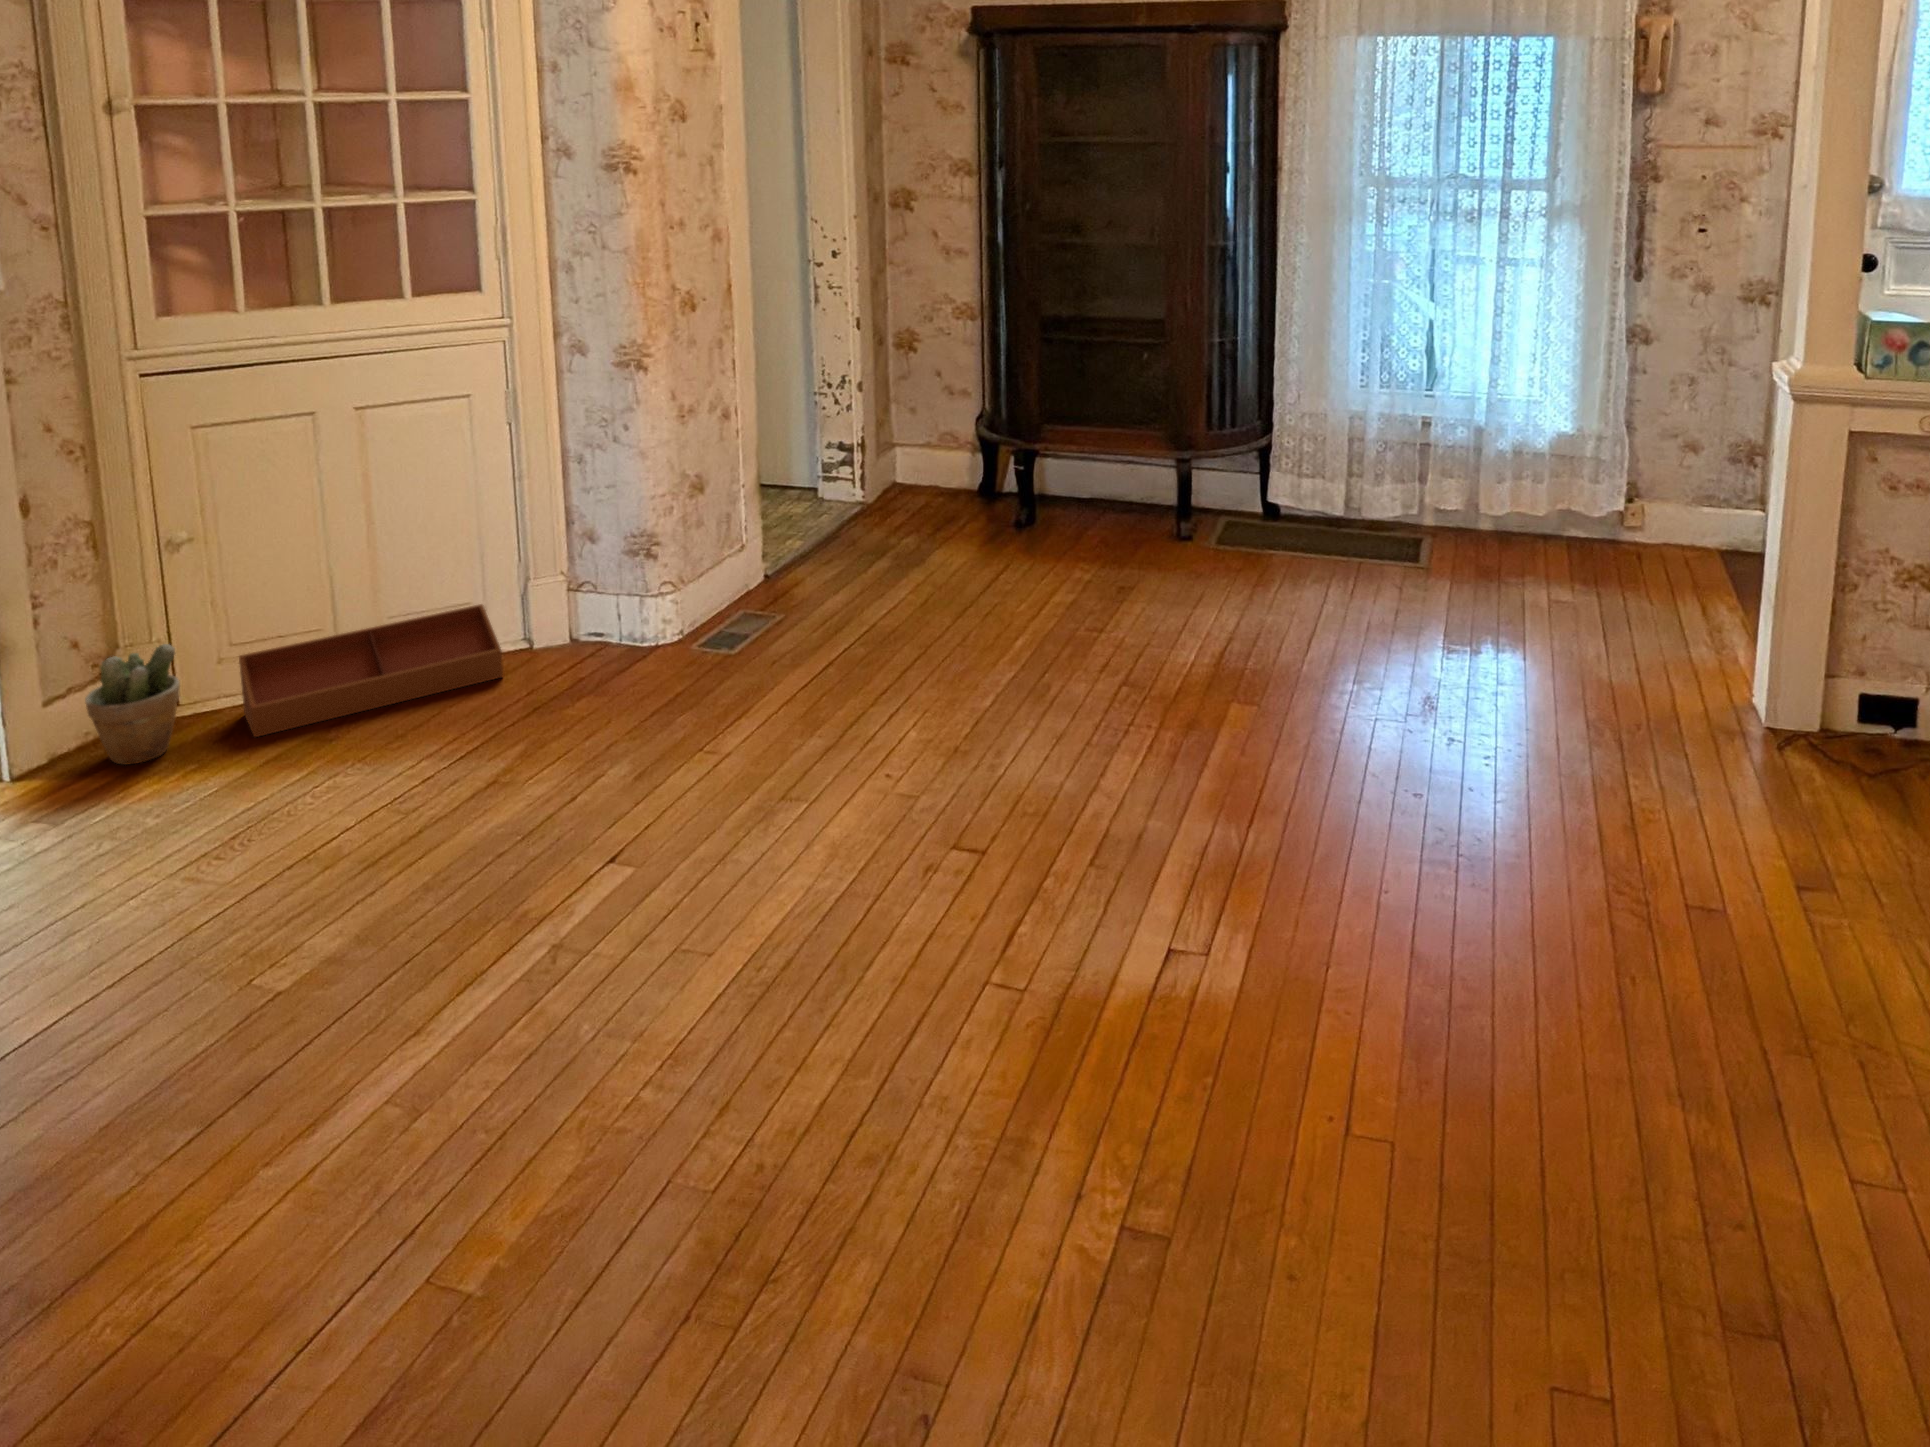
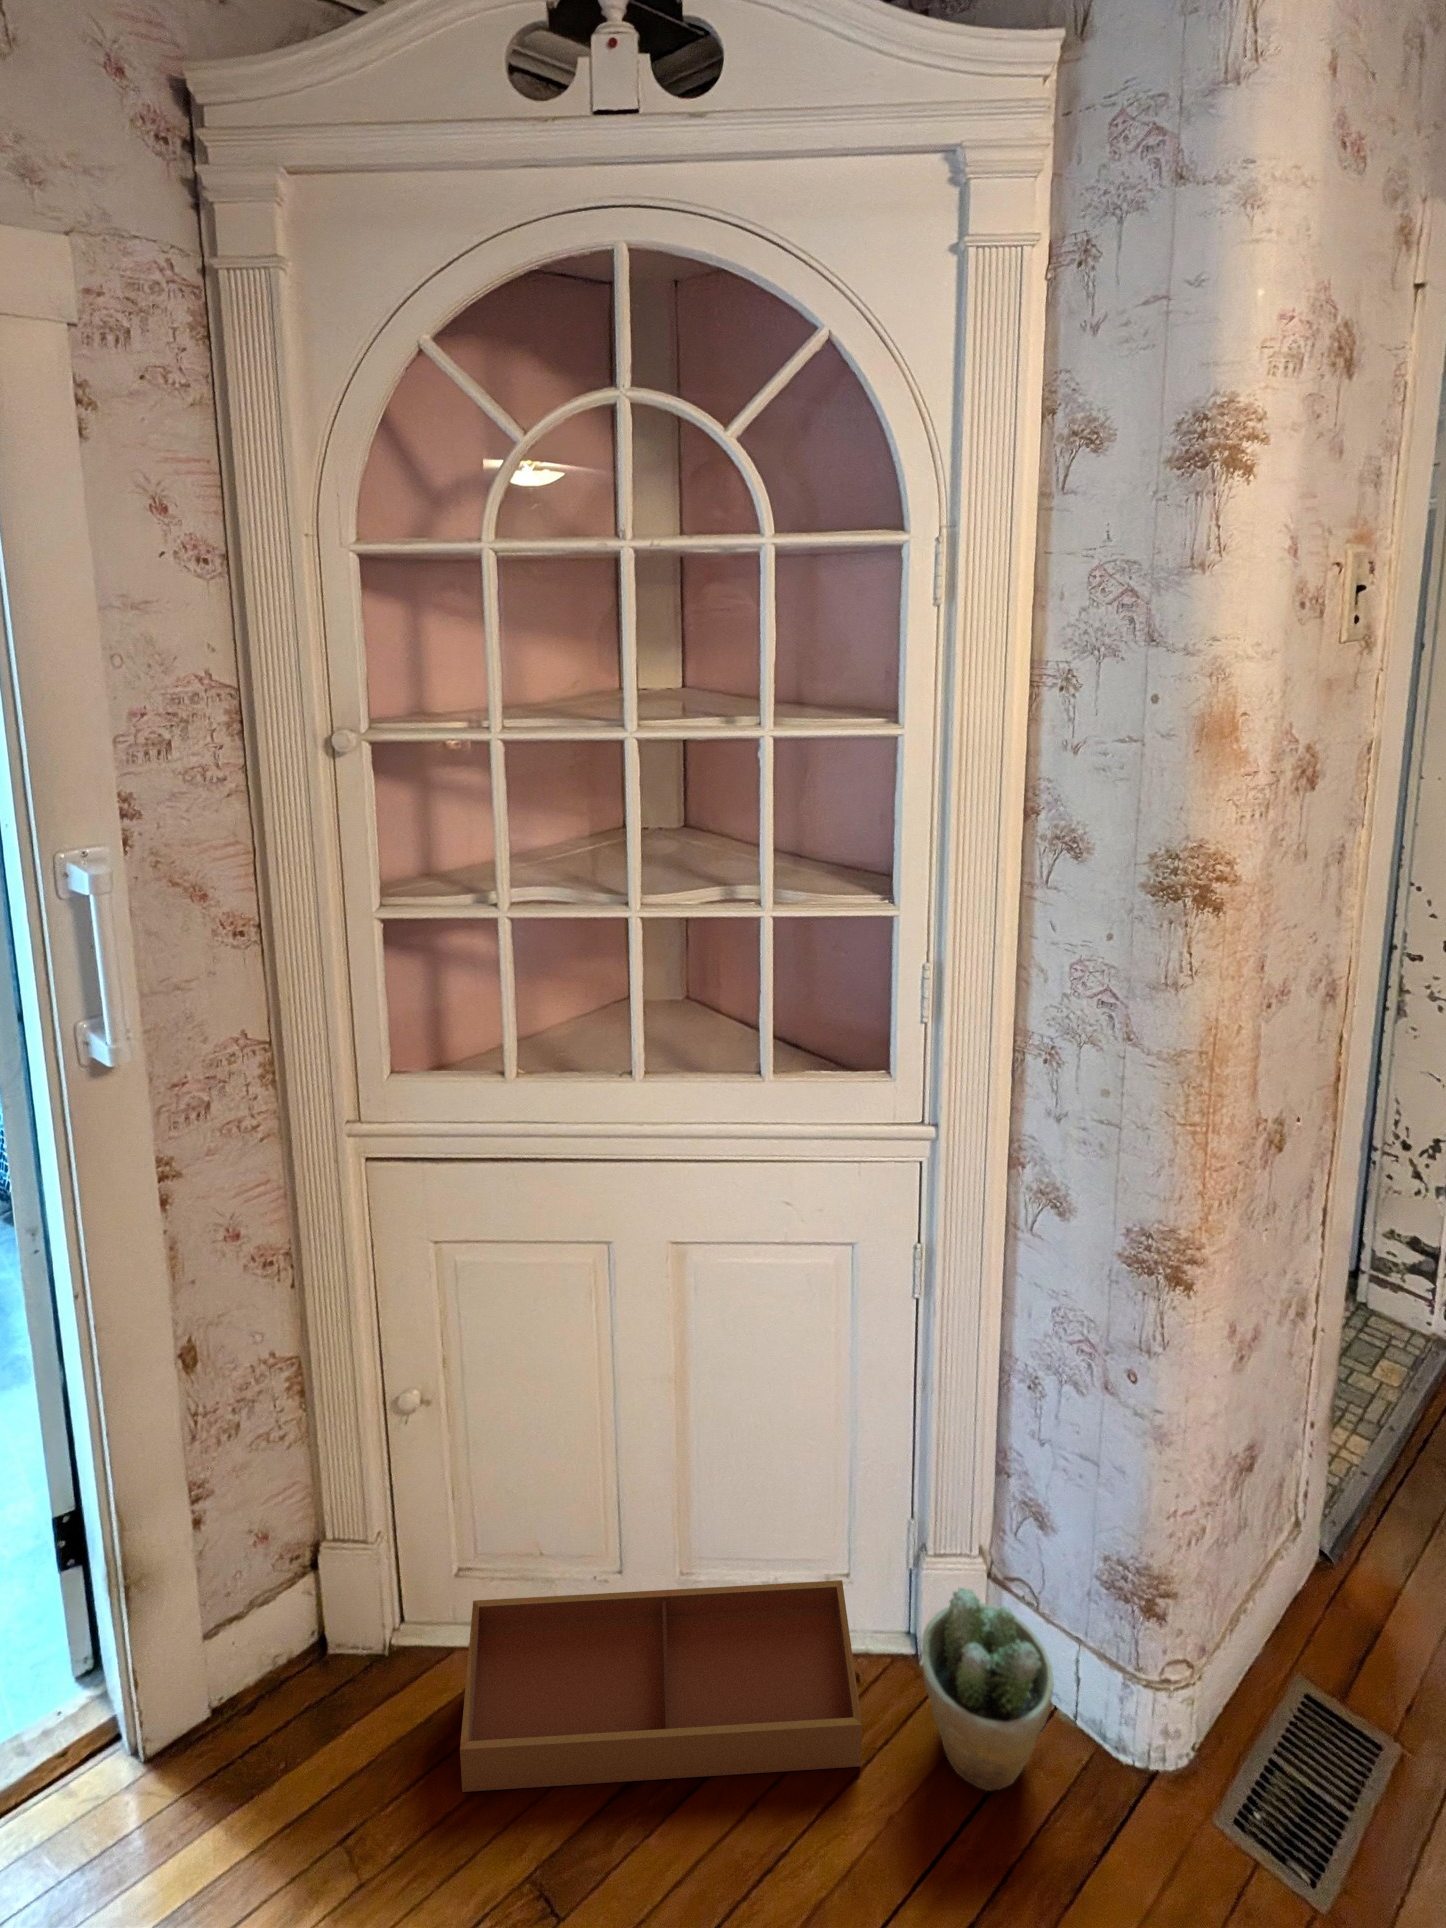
potted plant: present [85,644,180,765] -> present [922,1588,1054,1791]

